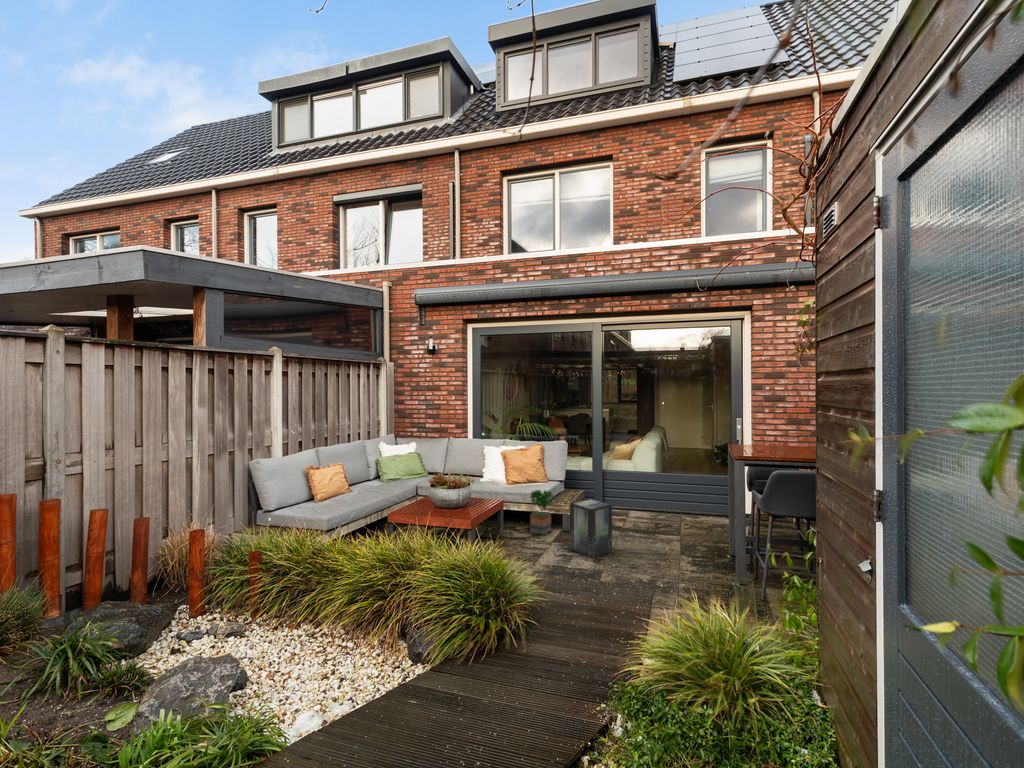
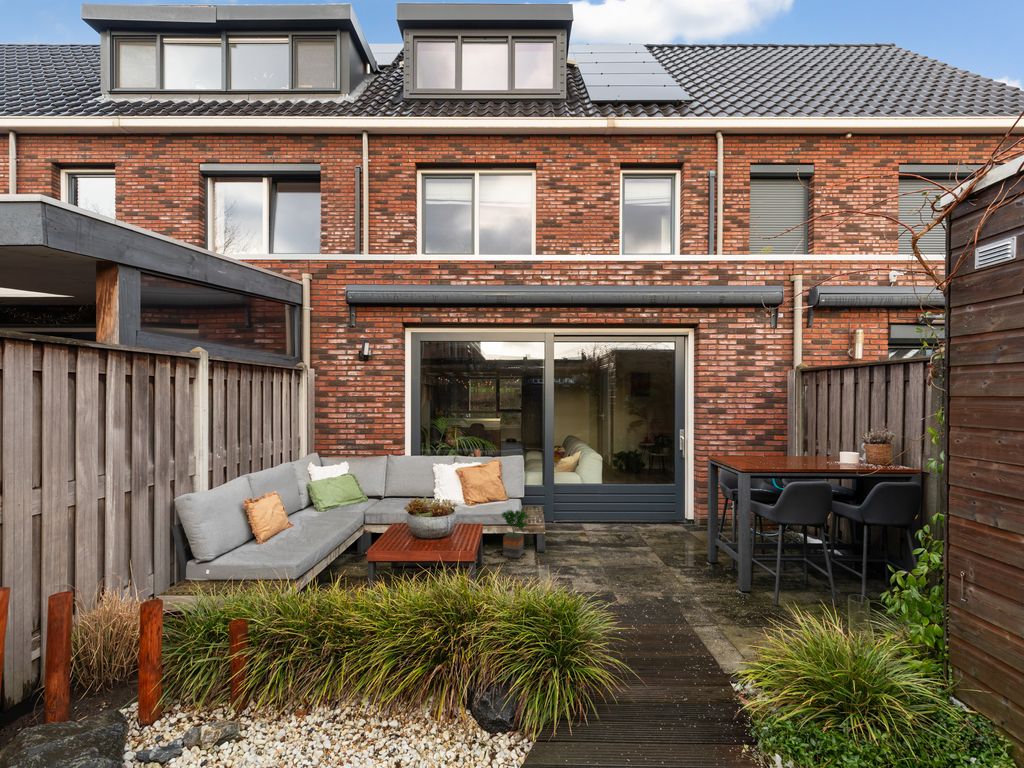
storage box: present [571,499,612,558] -> none [559,516,600,579]

